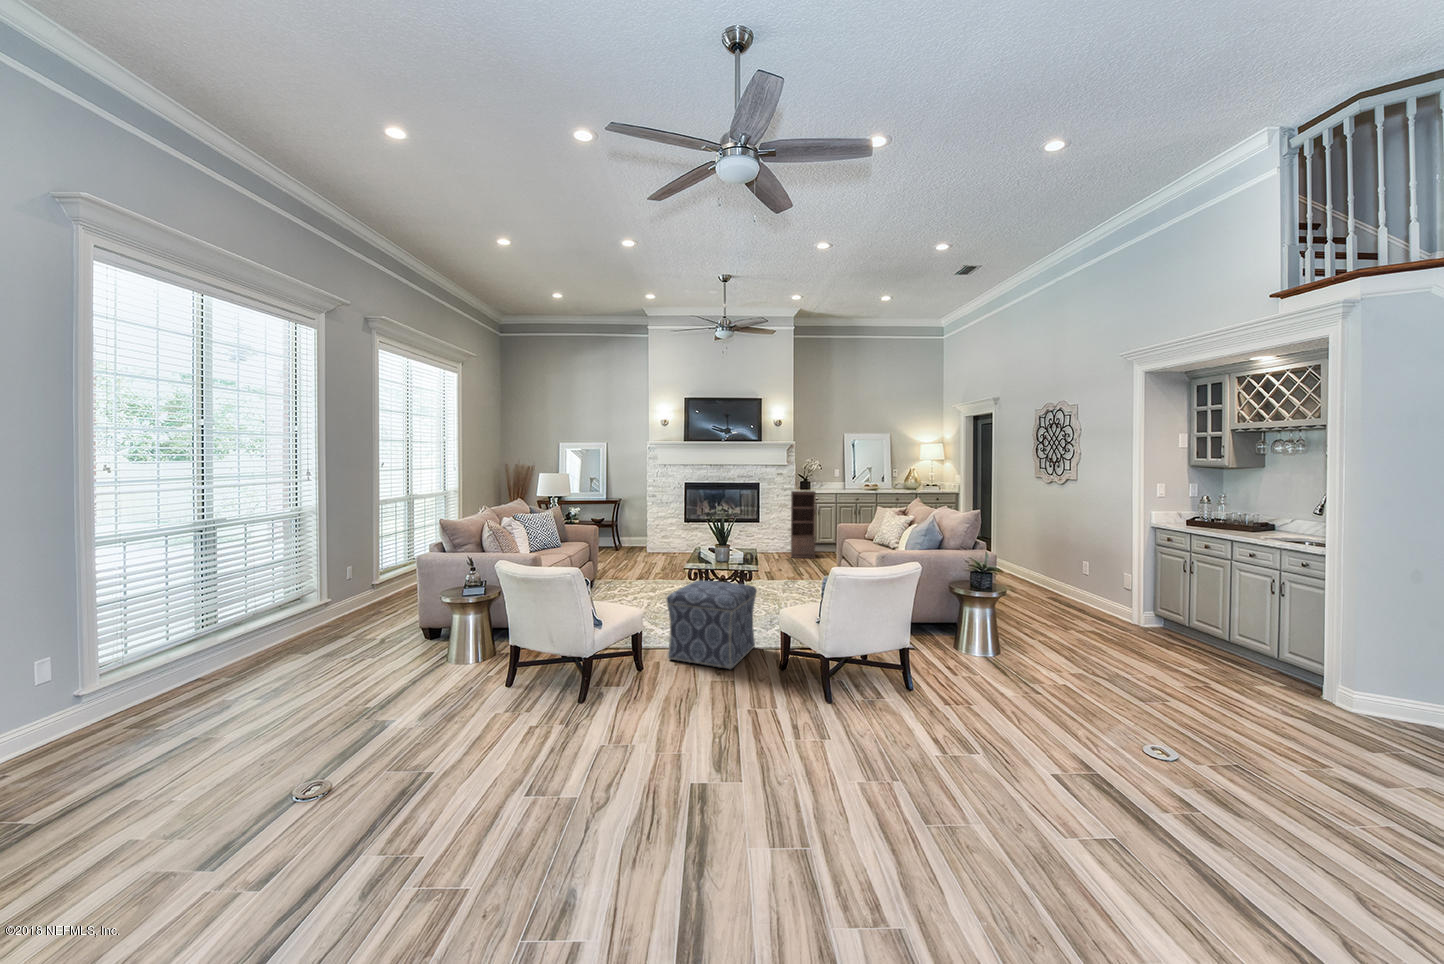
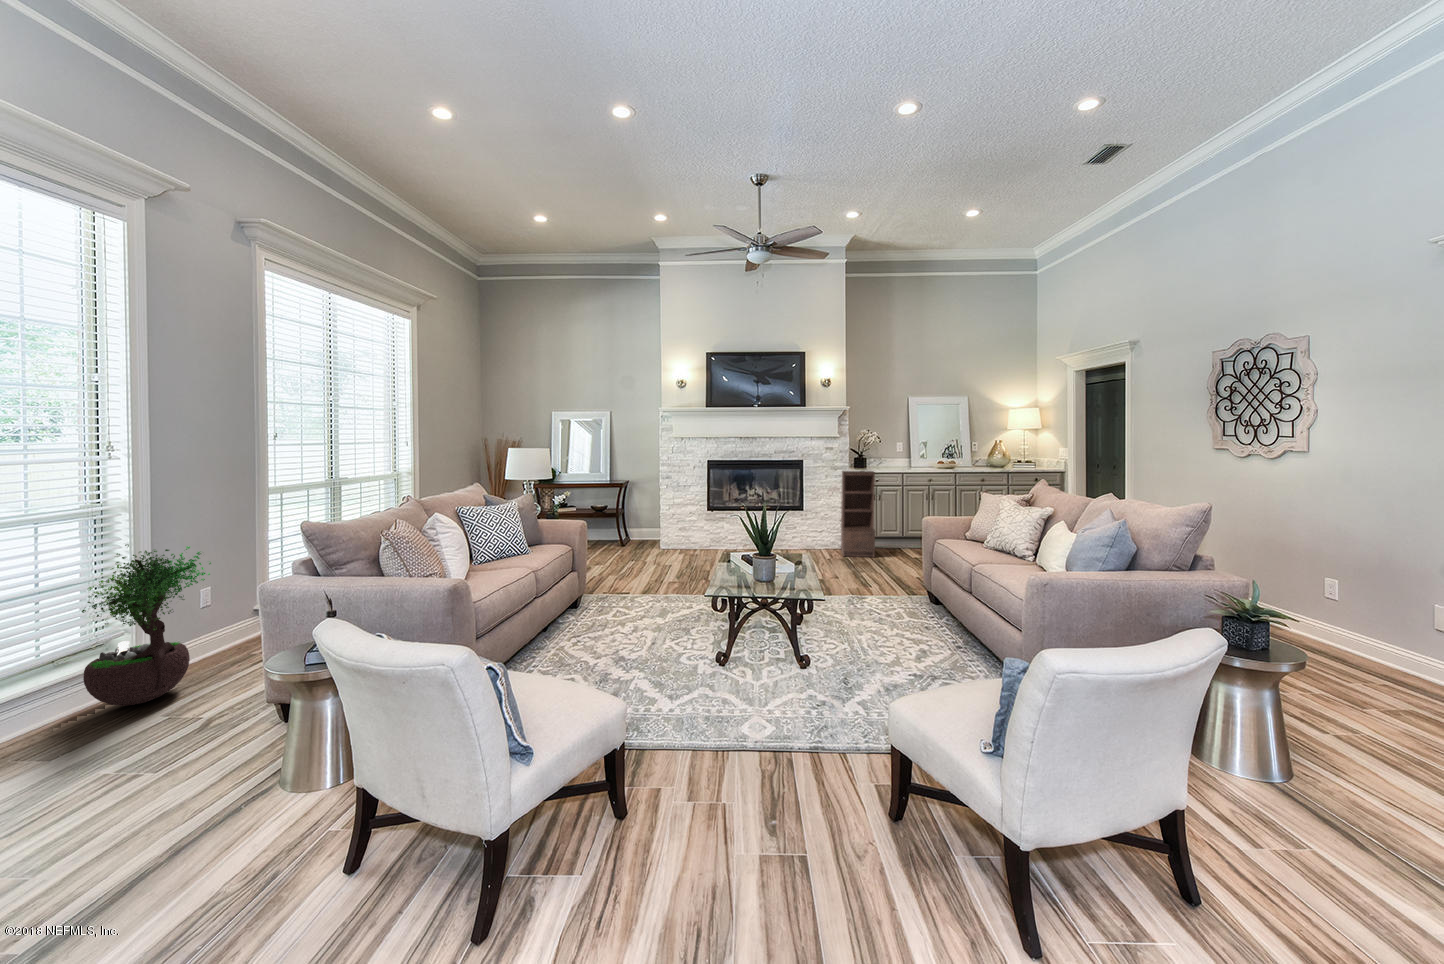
potted tree: none [299,533,369,635] -> present [82,545,211,706]
ottoman: present [667,580,757,670] -> none [671,627,834,824]

